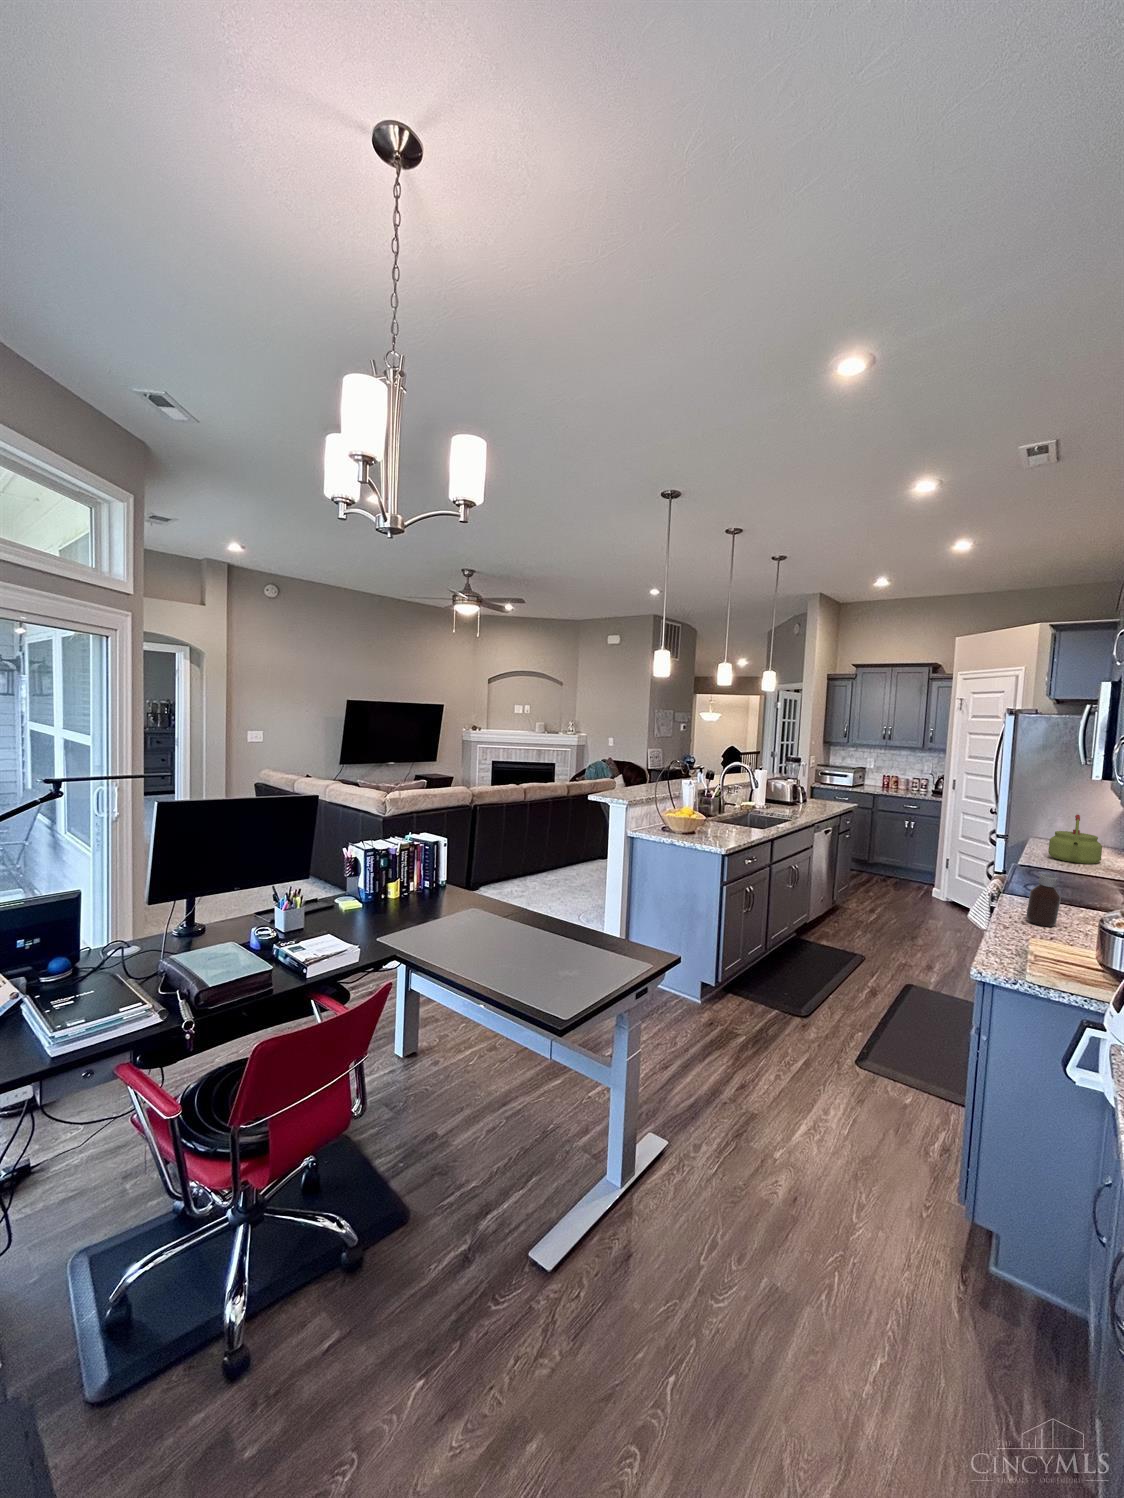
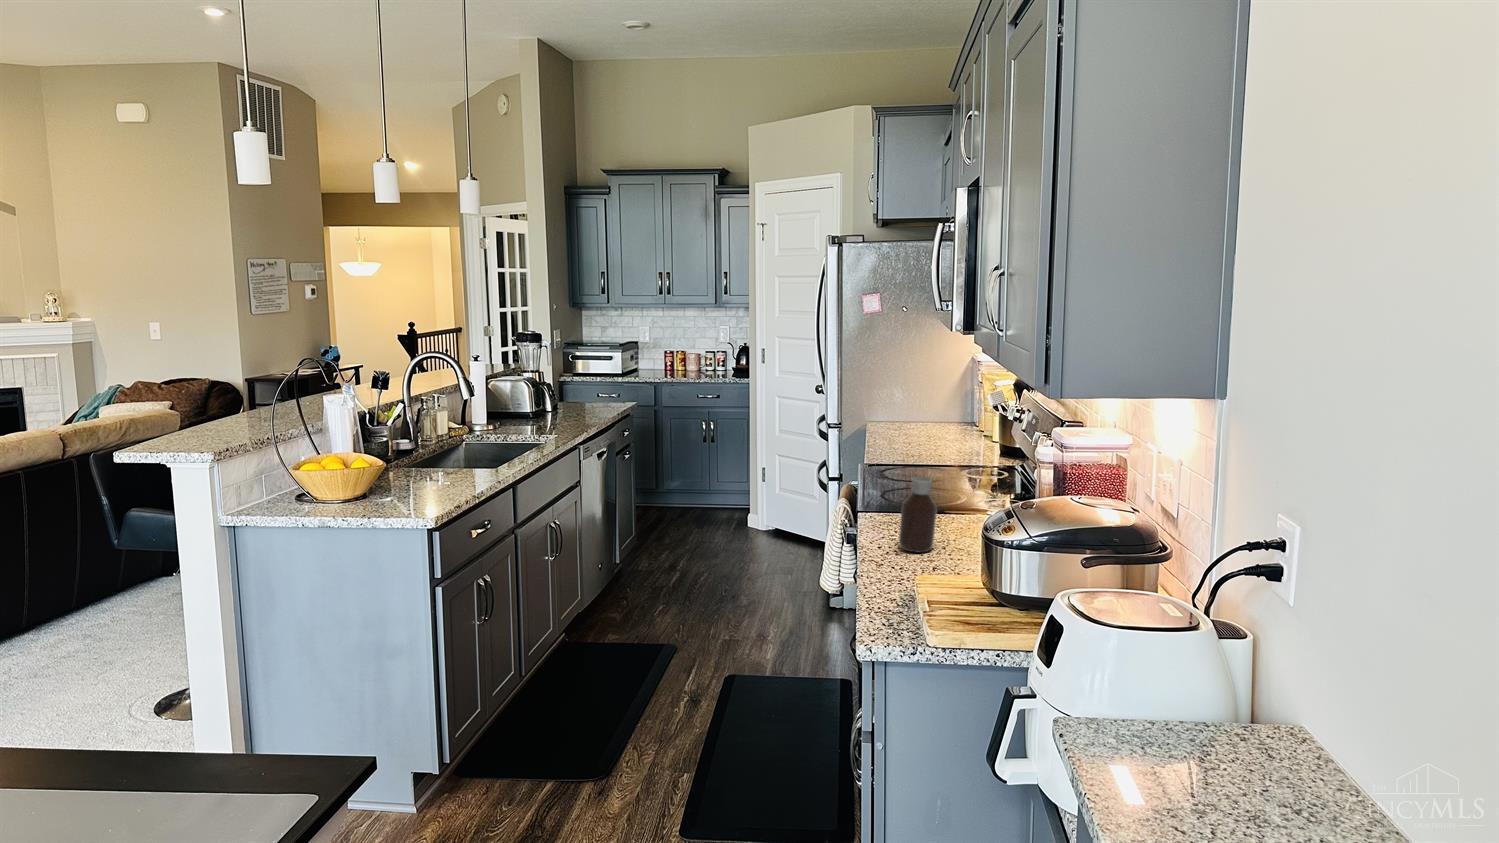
kettle: present [1048,815,1102,864] -> none [892,384,948,451]

